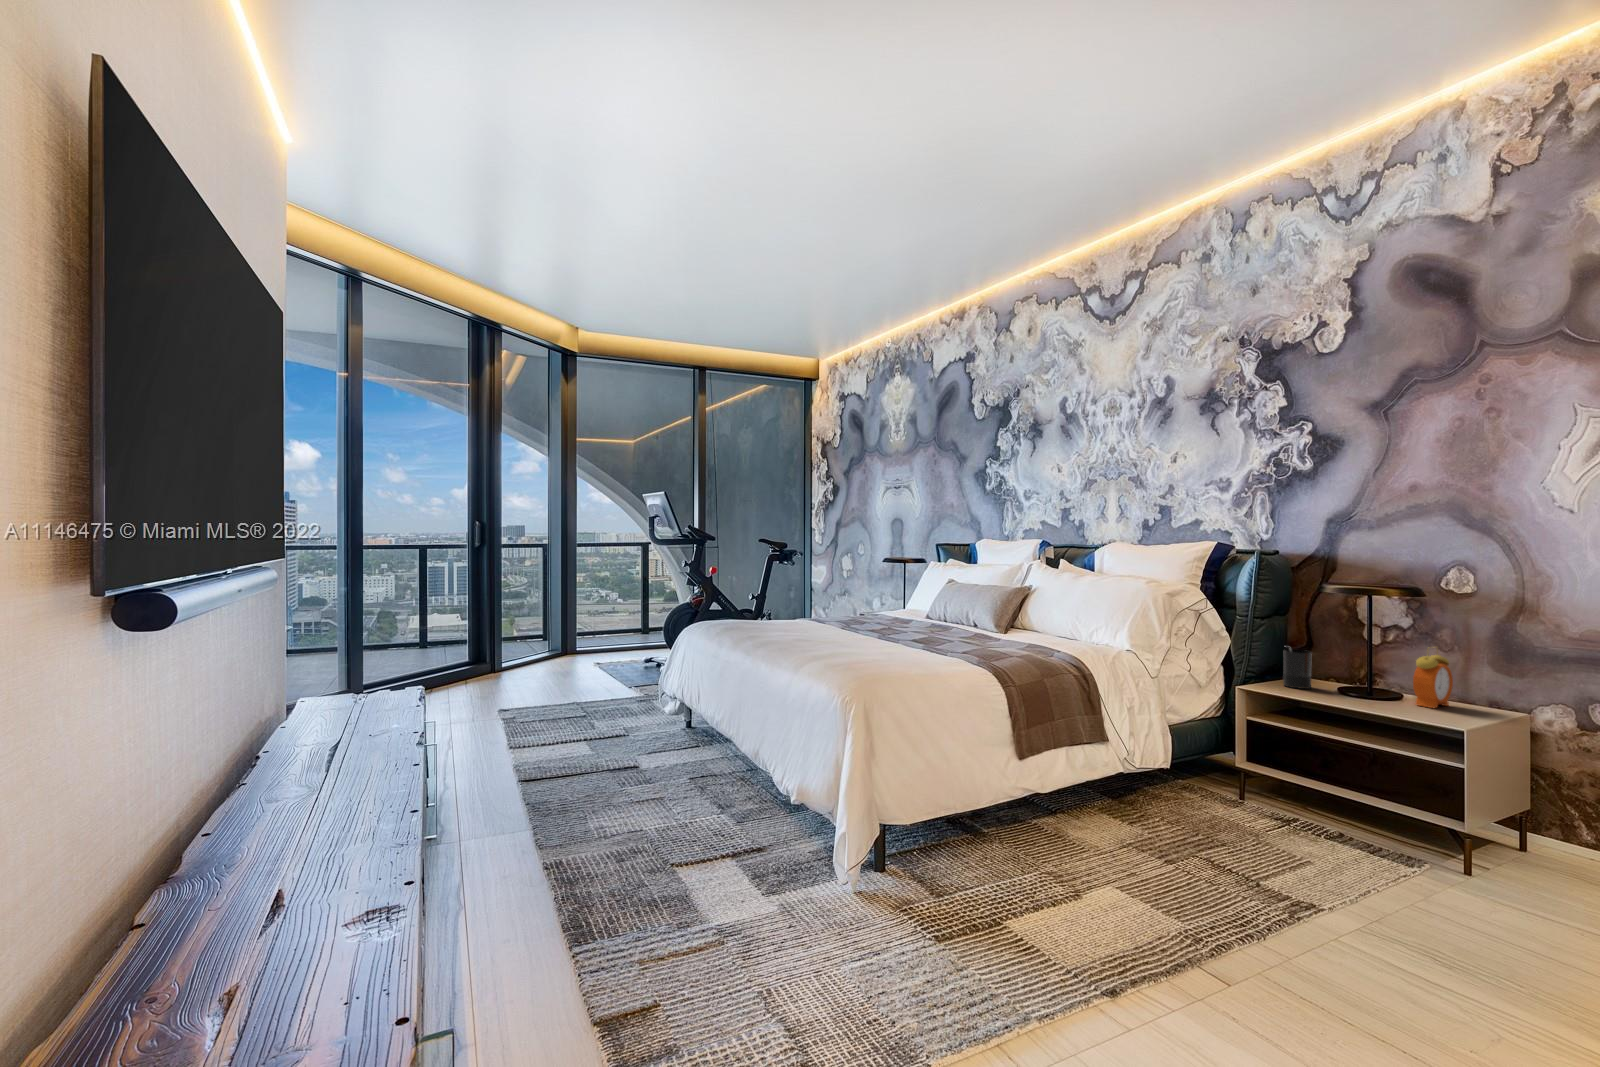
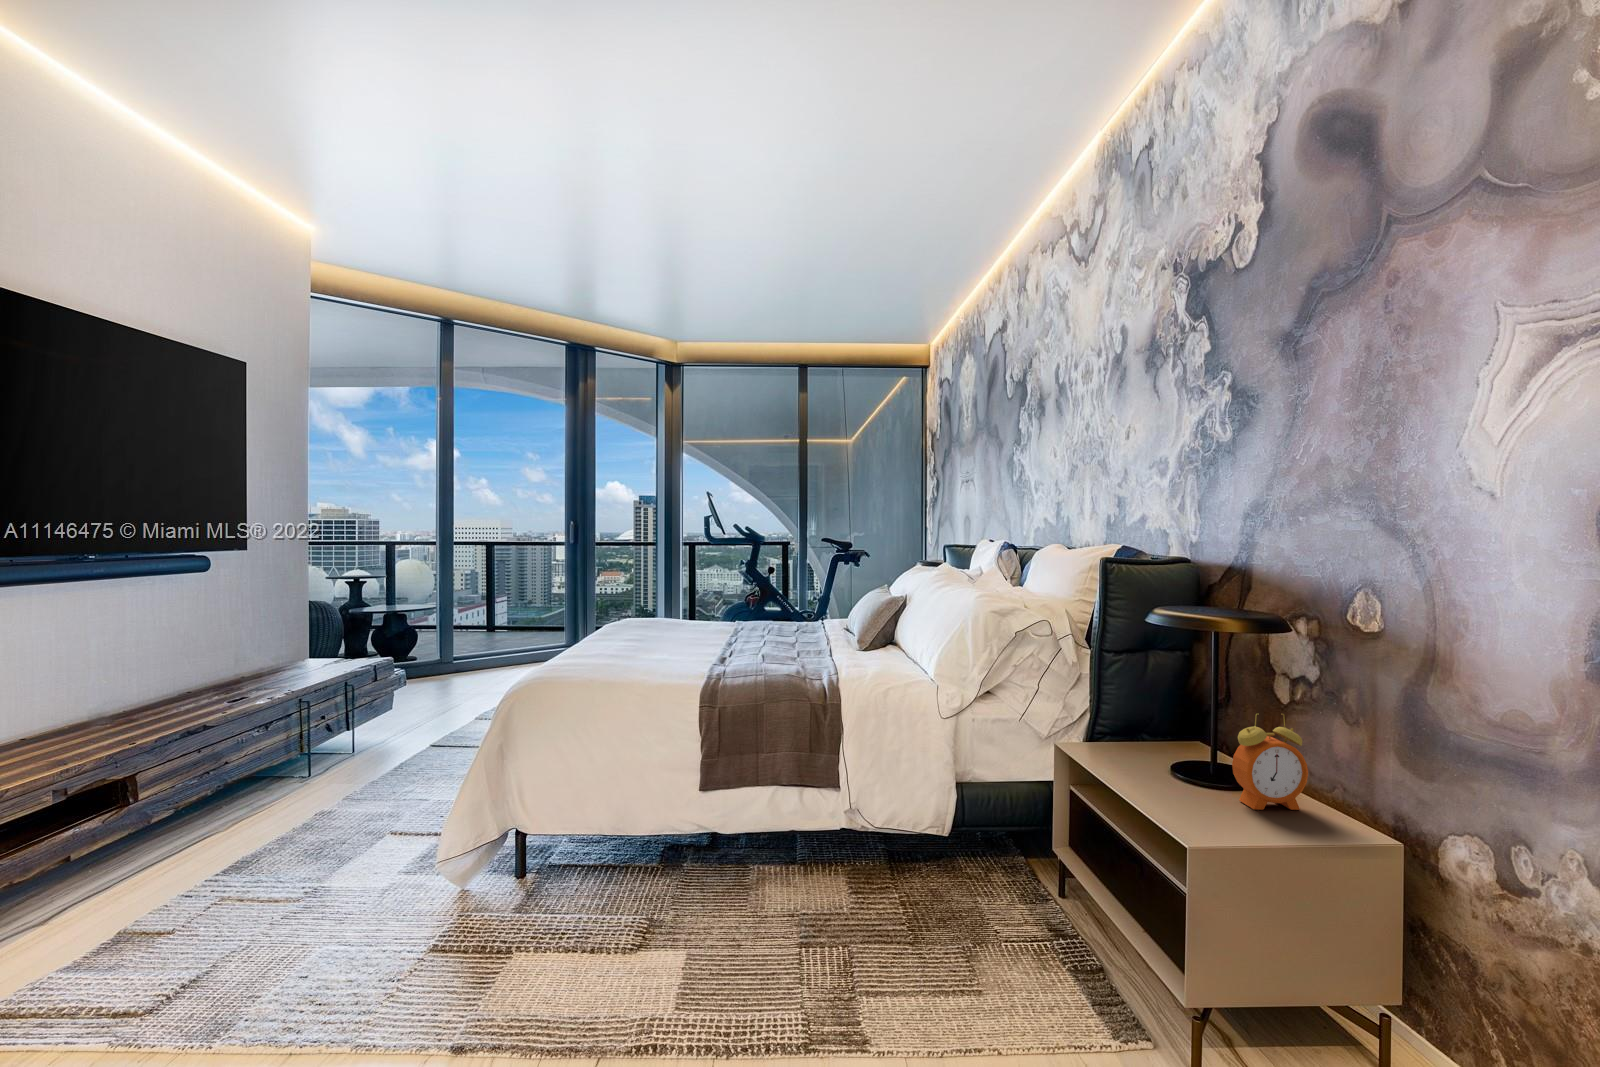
candle: present [1283,649,1311,689] -> none [1124,693,1160,758]

